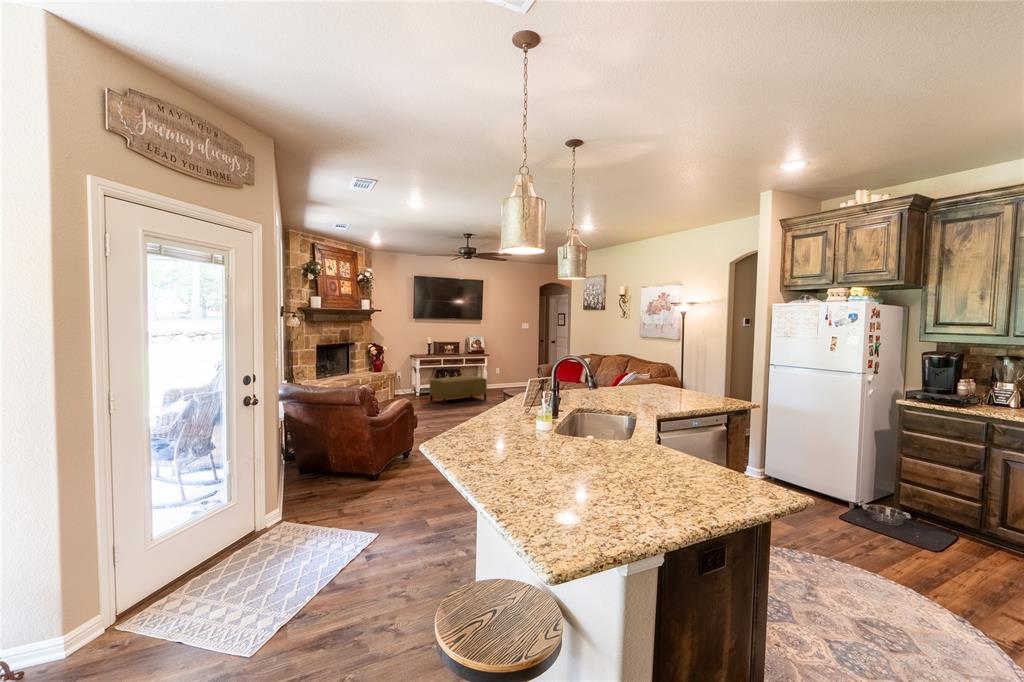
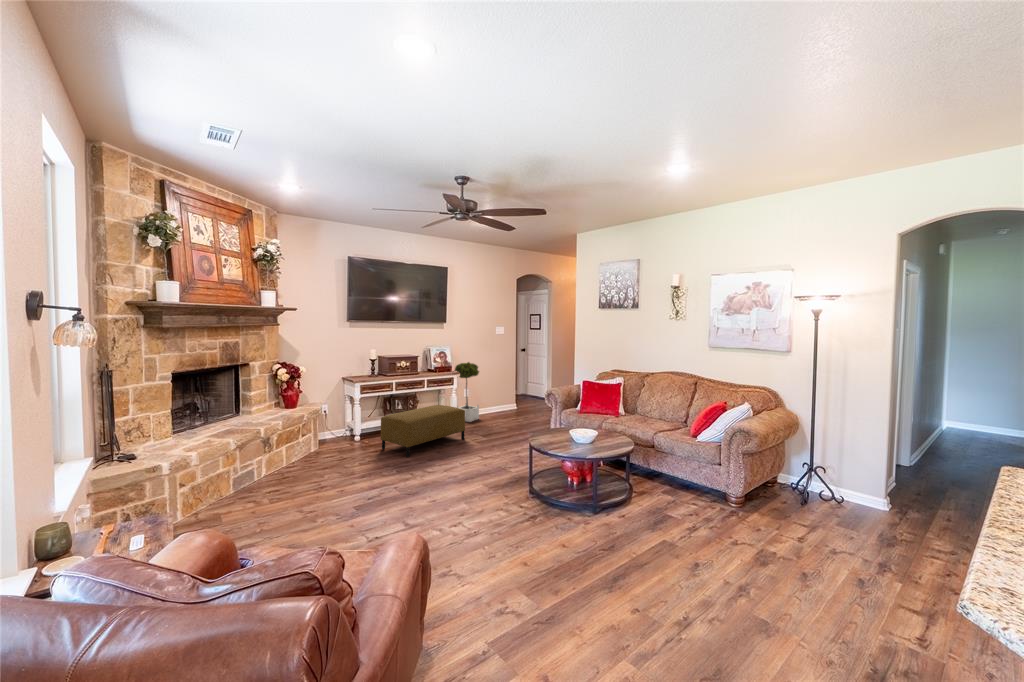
potted tree: none [487,347,506,391] -> present [454,362,479,422]

